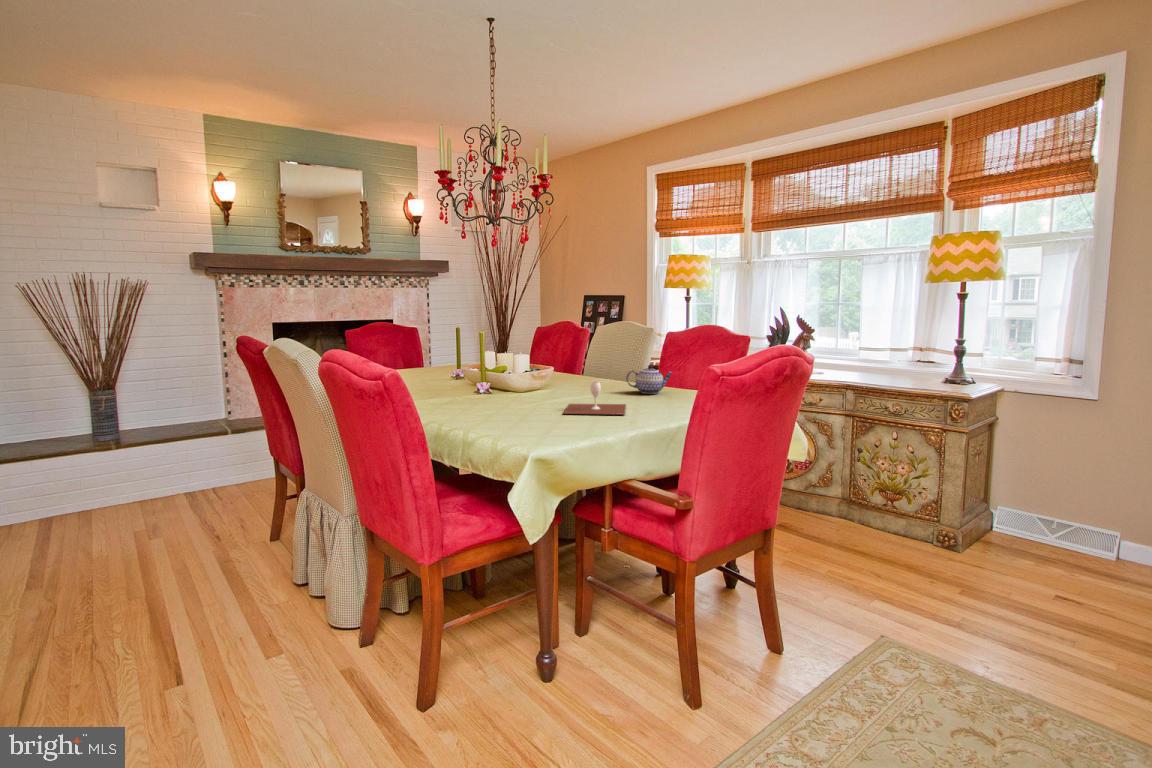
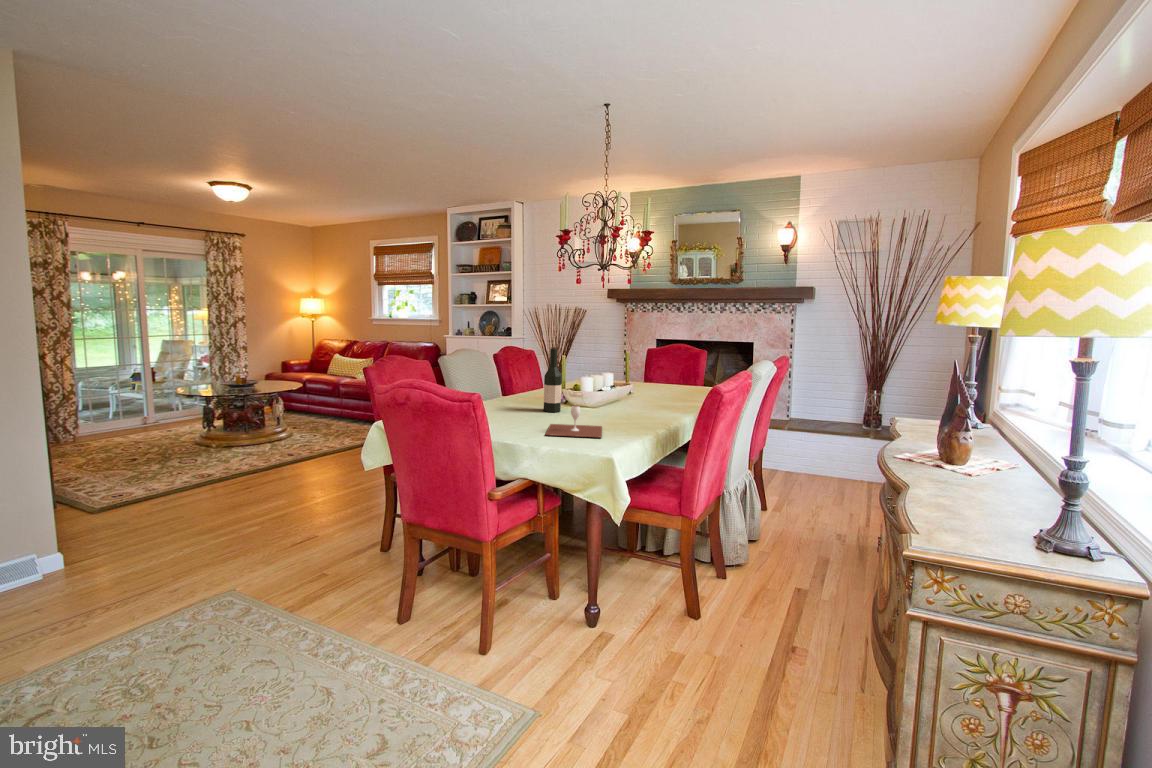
wine bottle: none [562,322,581,393] -> present [544,347,561,412]
teapot: present [626,365,672,394] -> none [602,389,645,416]

